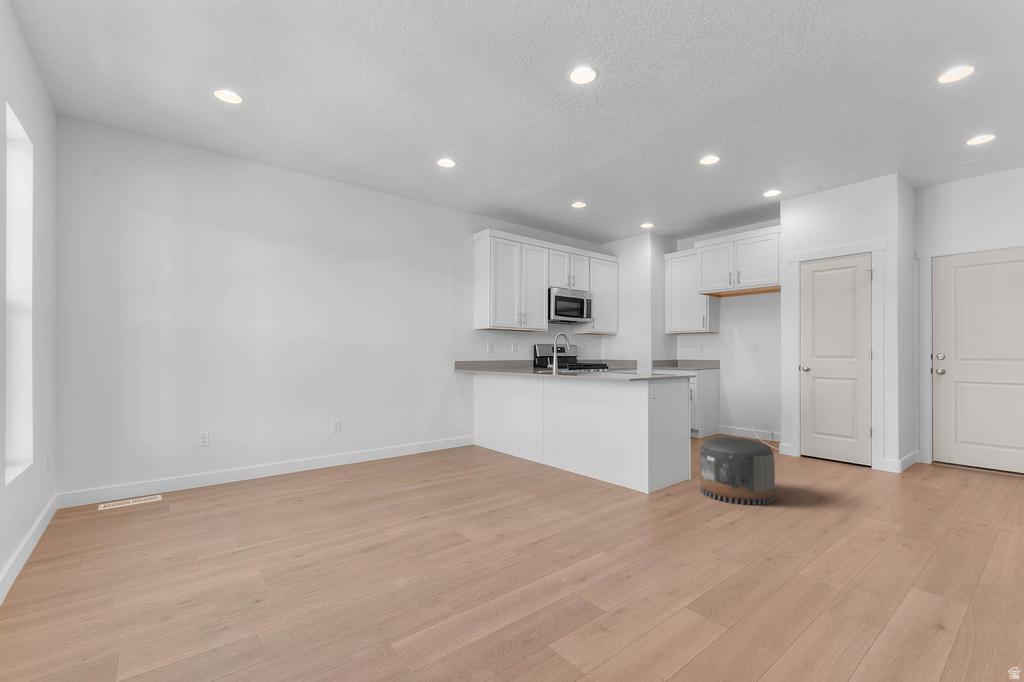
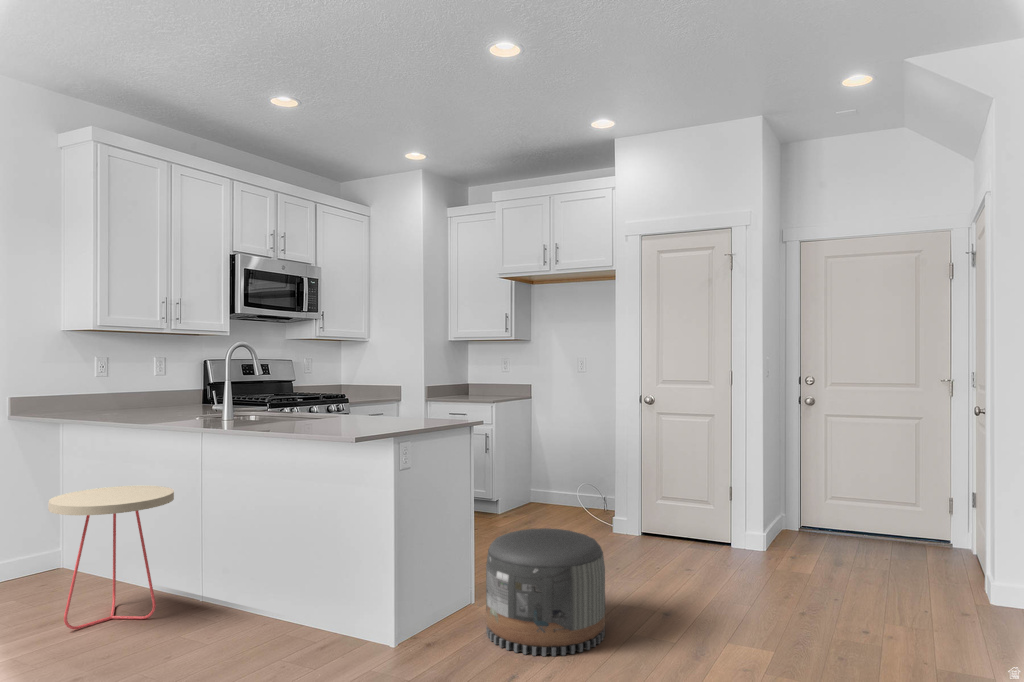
side table: none [482,404,534,467] -> present [49,486,174,629]

